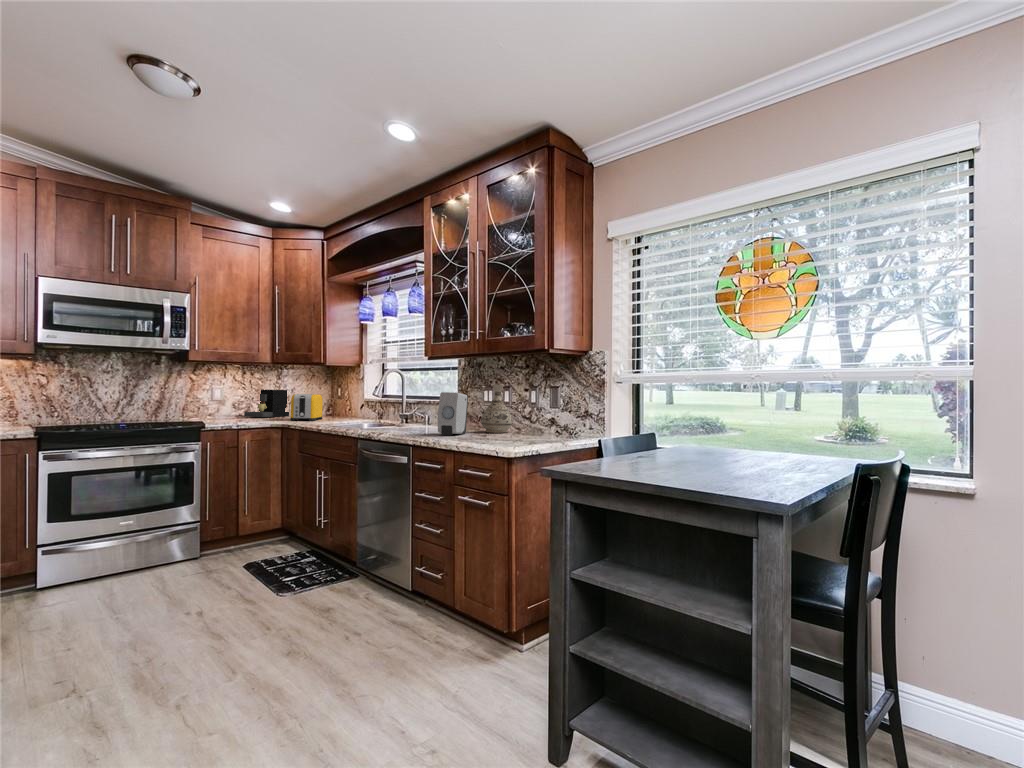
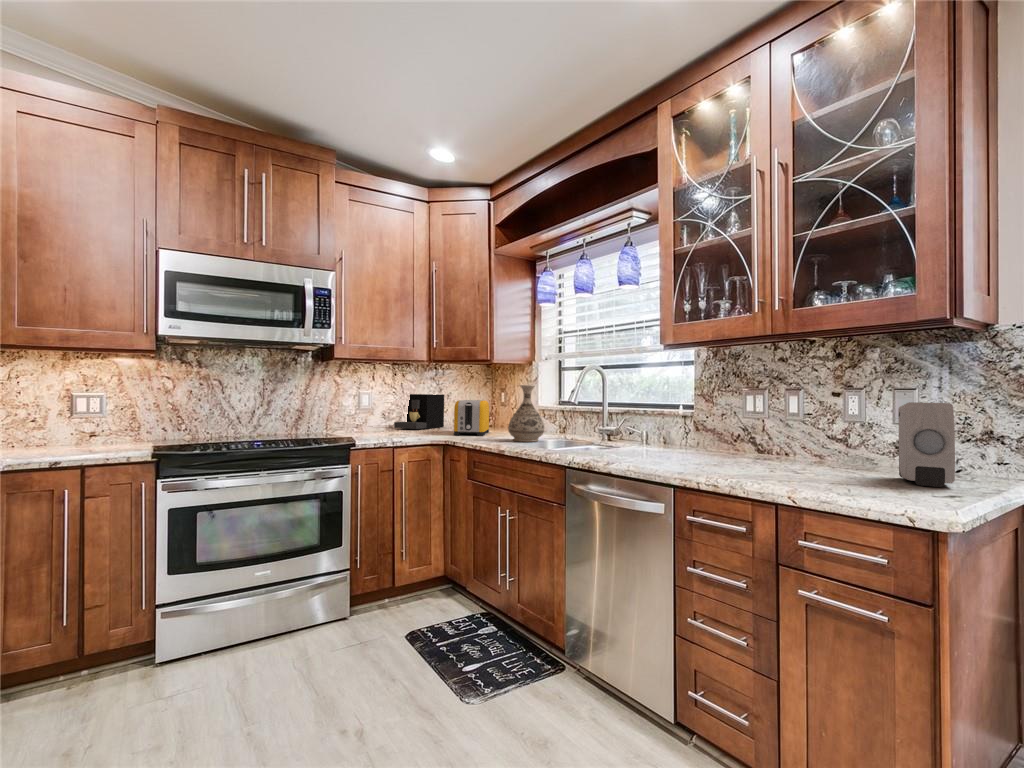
vase: present [481,385,512,433] -> present [508,385,544,442]
soap dispenser: present [438,392,468,435] -> present [898,402,955,487]

